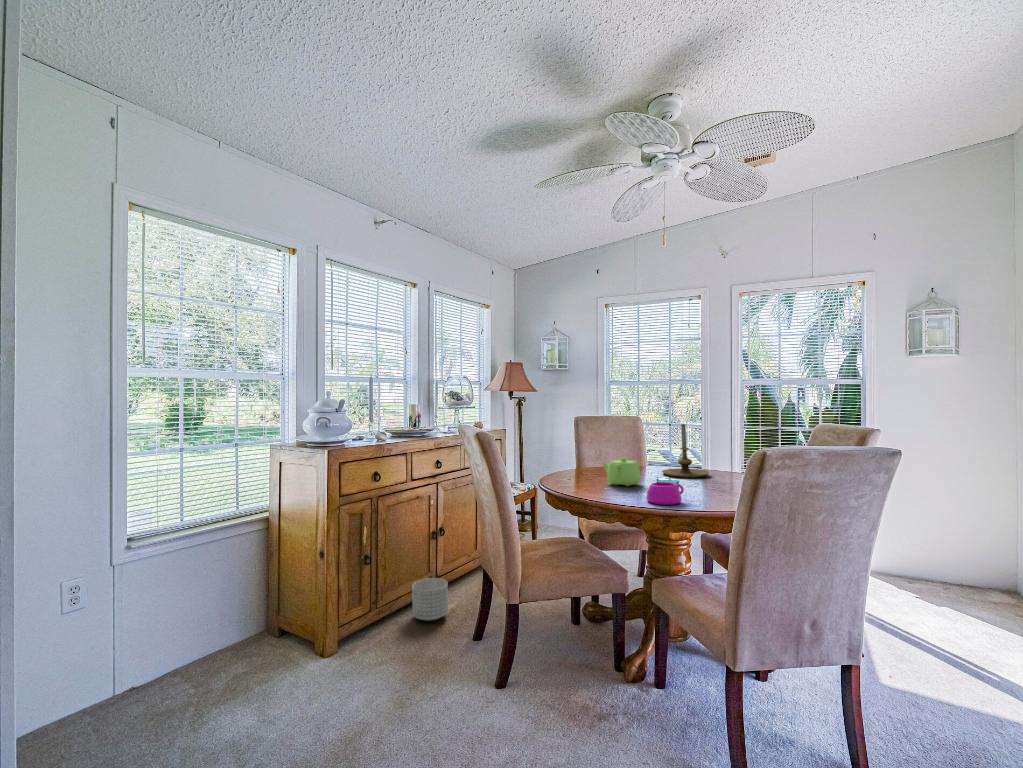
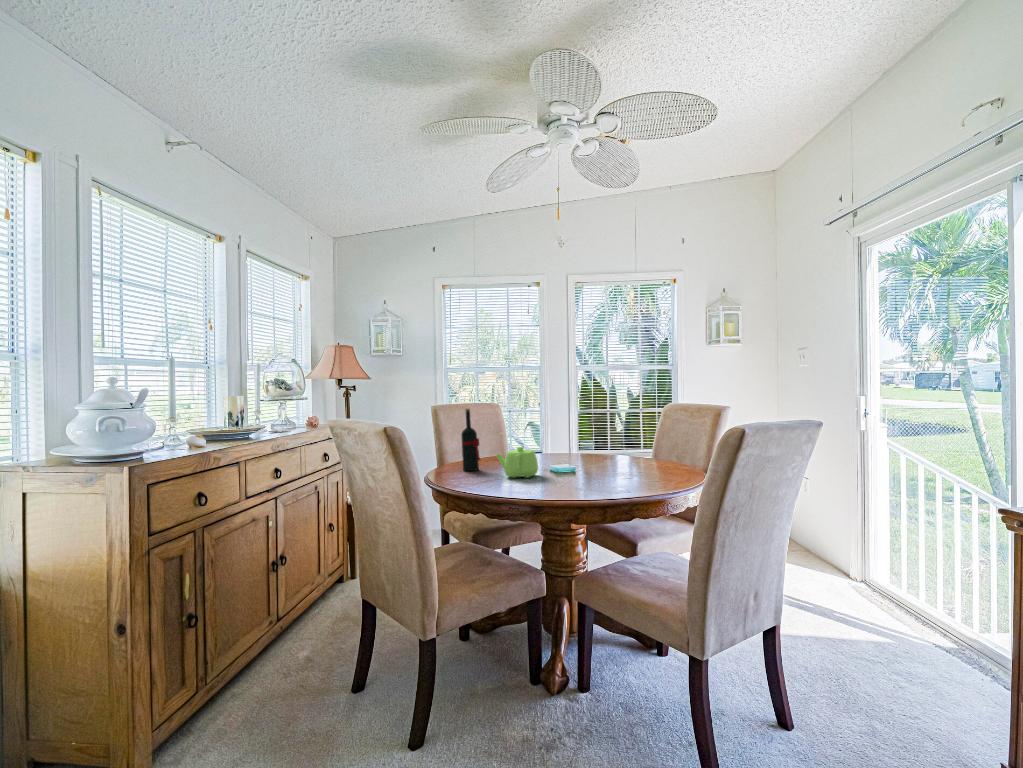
wine bottle: none [580,420,596,476] -> present [462,409,480,471]
candle holder: present [662,424,710,477] -> none [541,409,588,463]
bowl: present [647,482,684,505] -> none [567,469,603,493]
planter: present [412,578,448,621] -> none [253,621,305,682]

